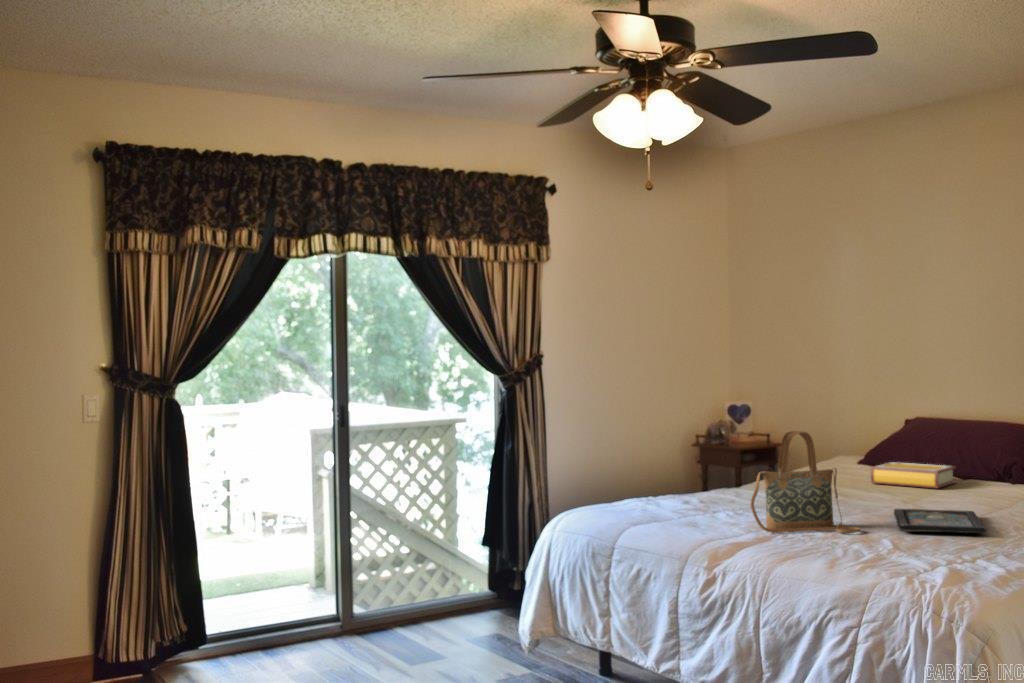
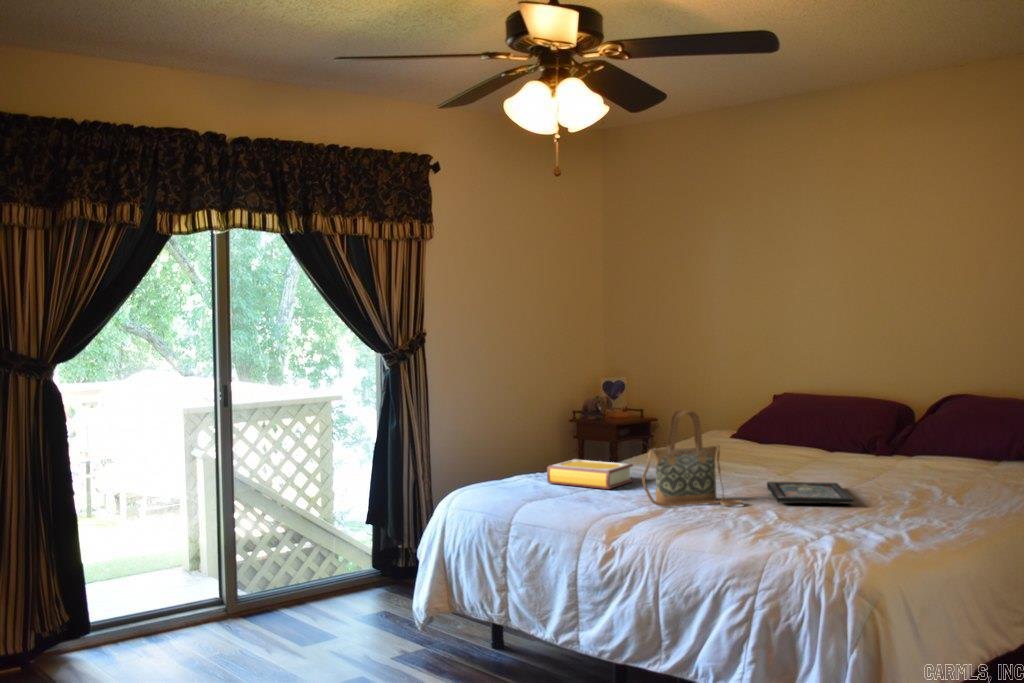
book: present [871,462,956,489] -> present [547,459,633,489]

